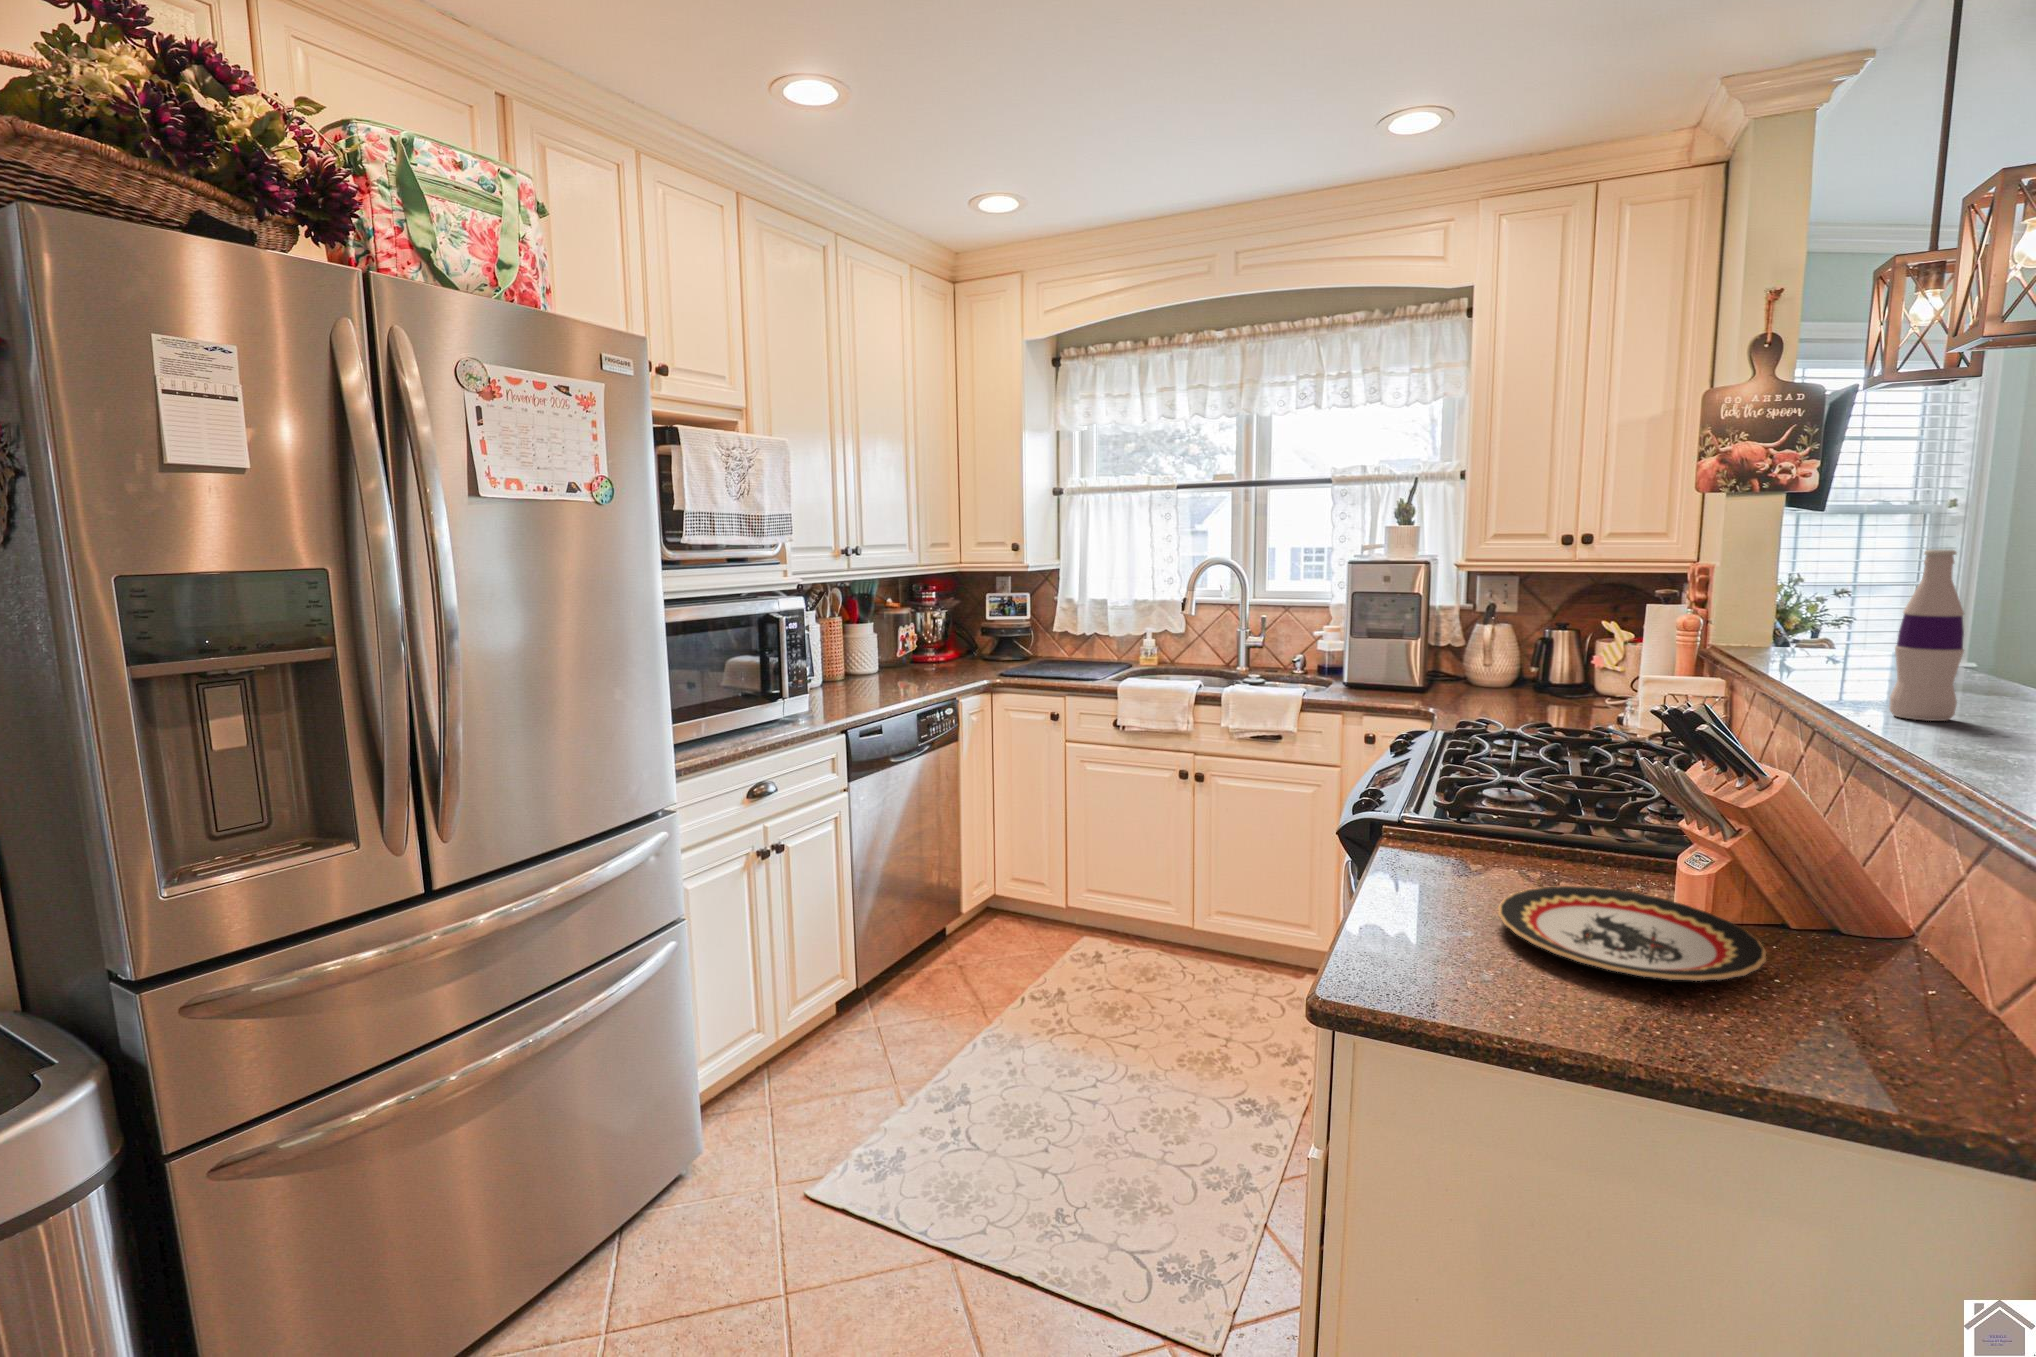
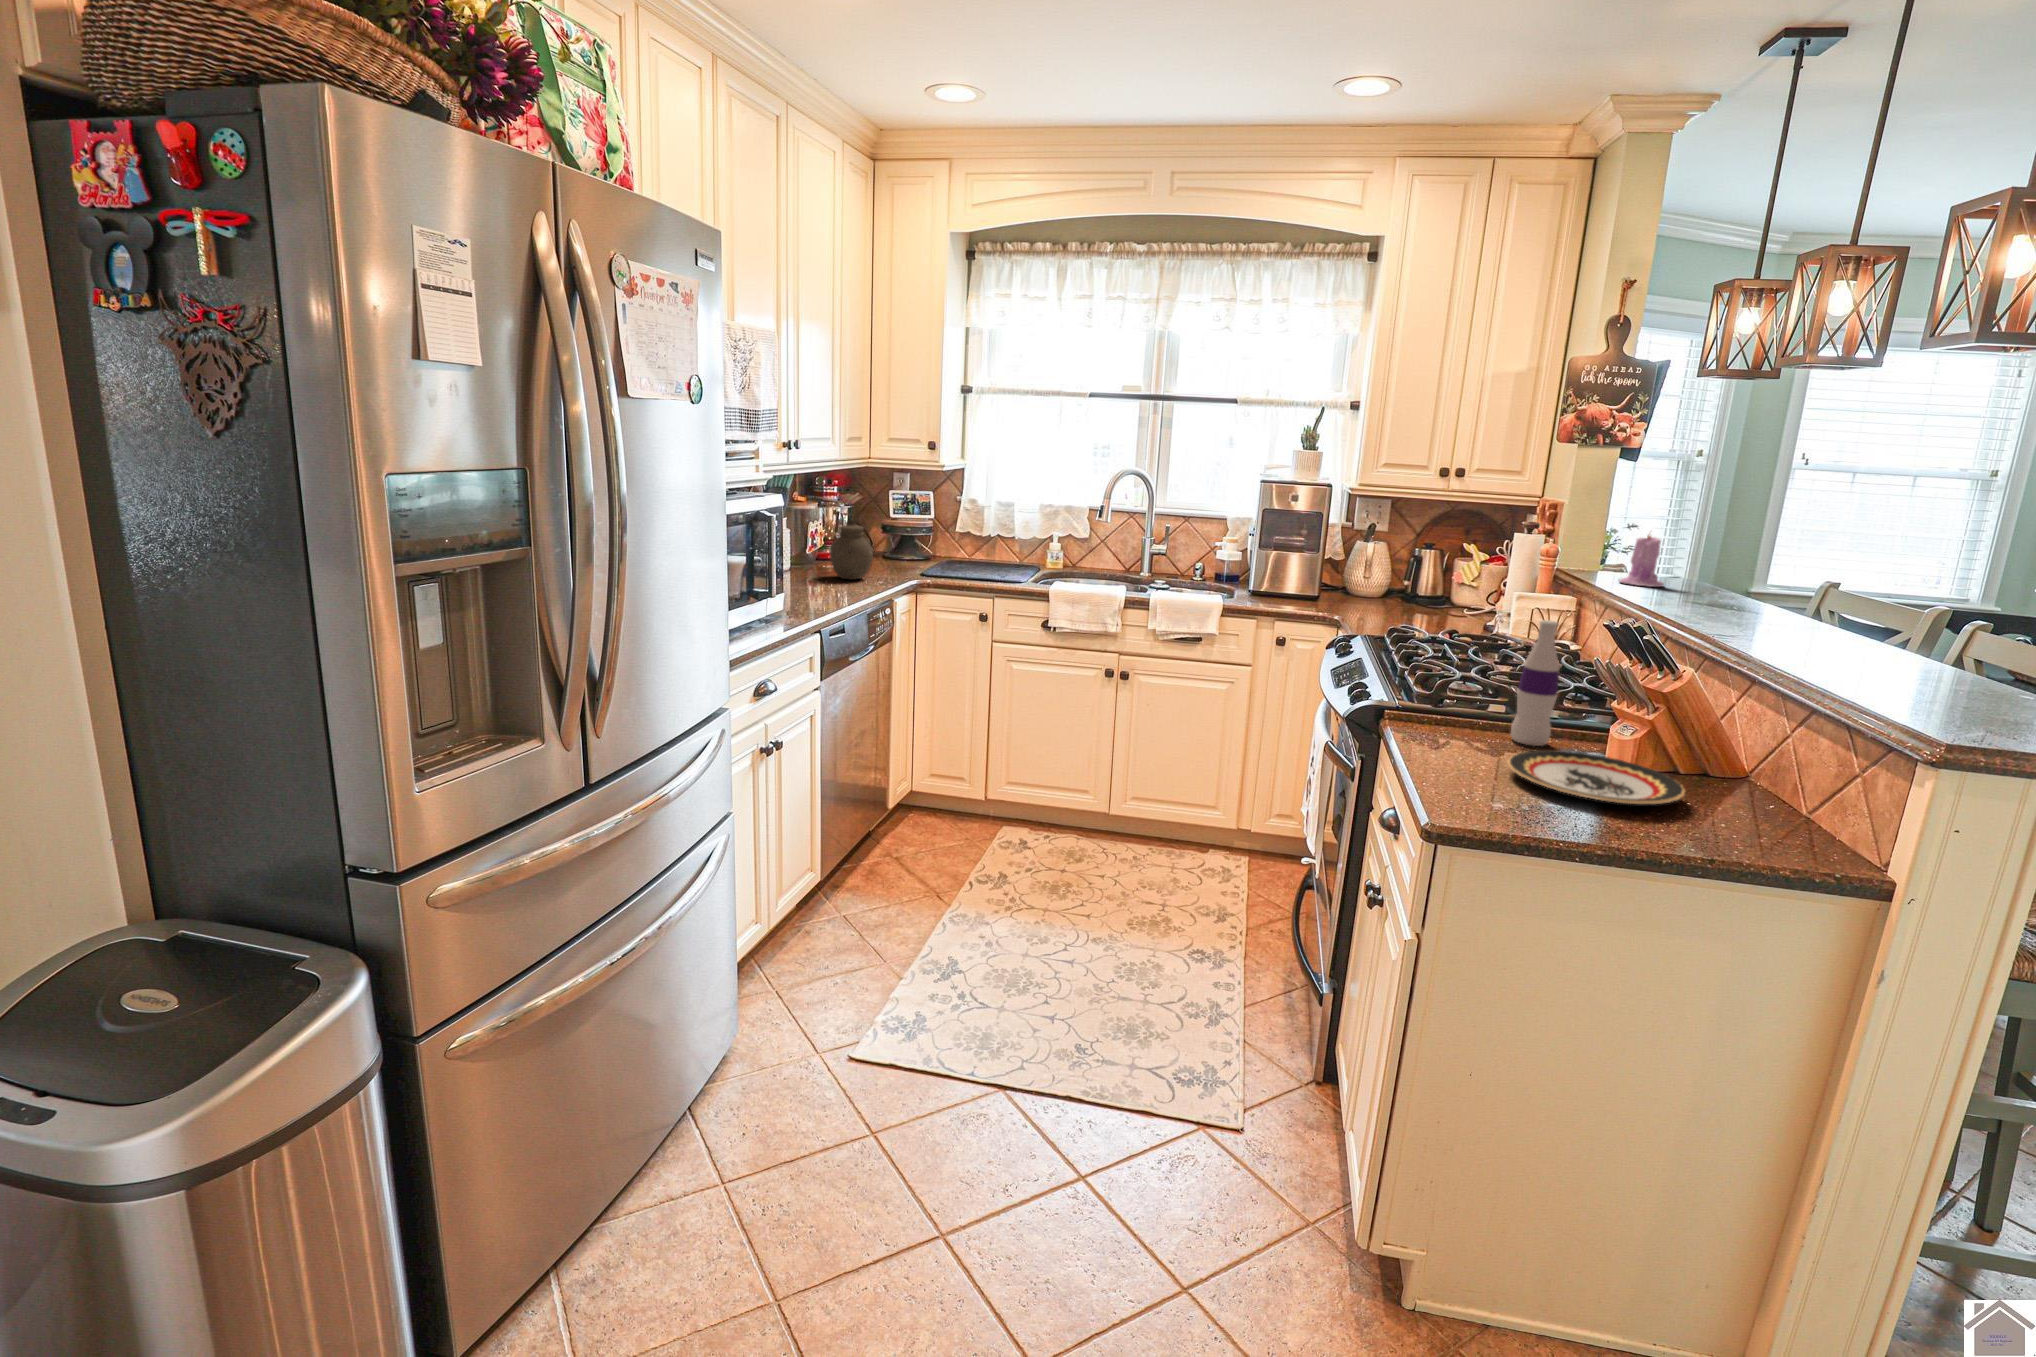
bottle: present [1889,549,1964,721] -> present [1511,620,1560,746]
candle: none [1781,591,1848,664] -> present [1619,535,1664,587]
jar: none [900,622,942,680] -> present [830,520,873,579]

